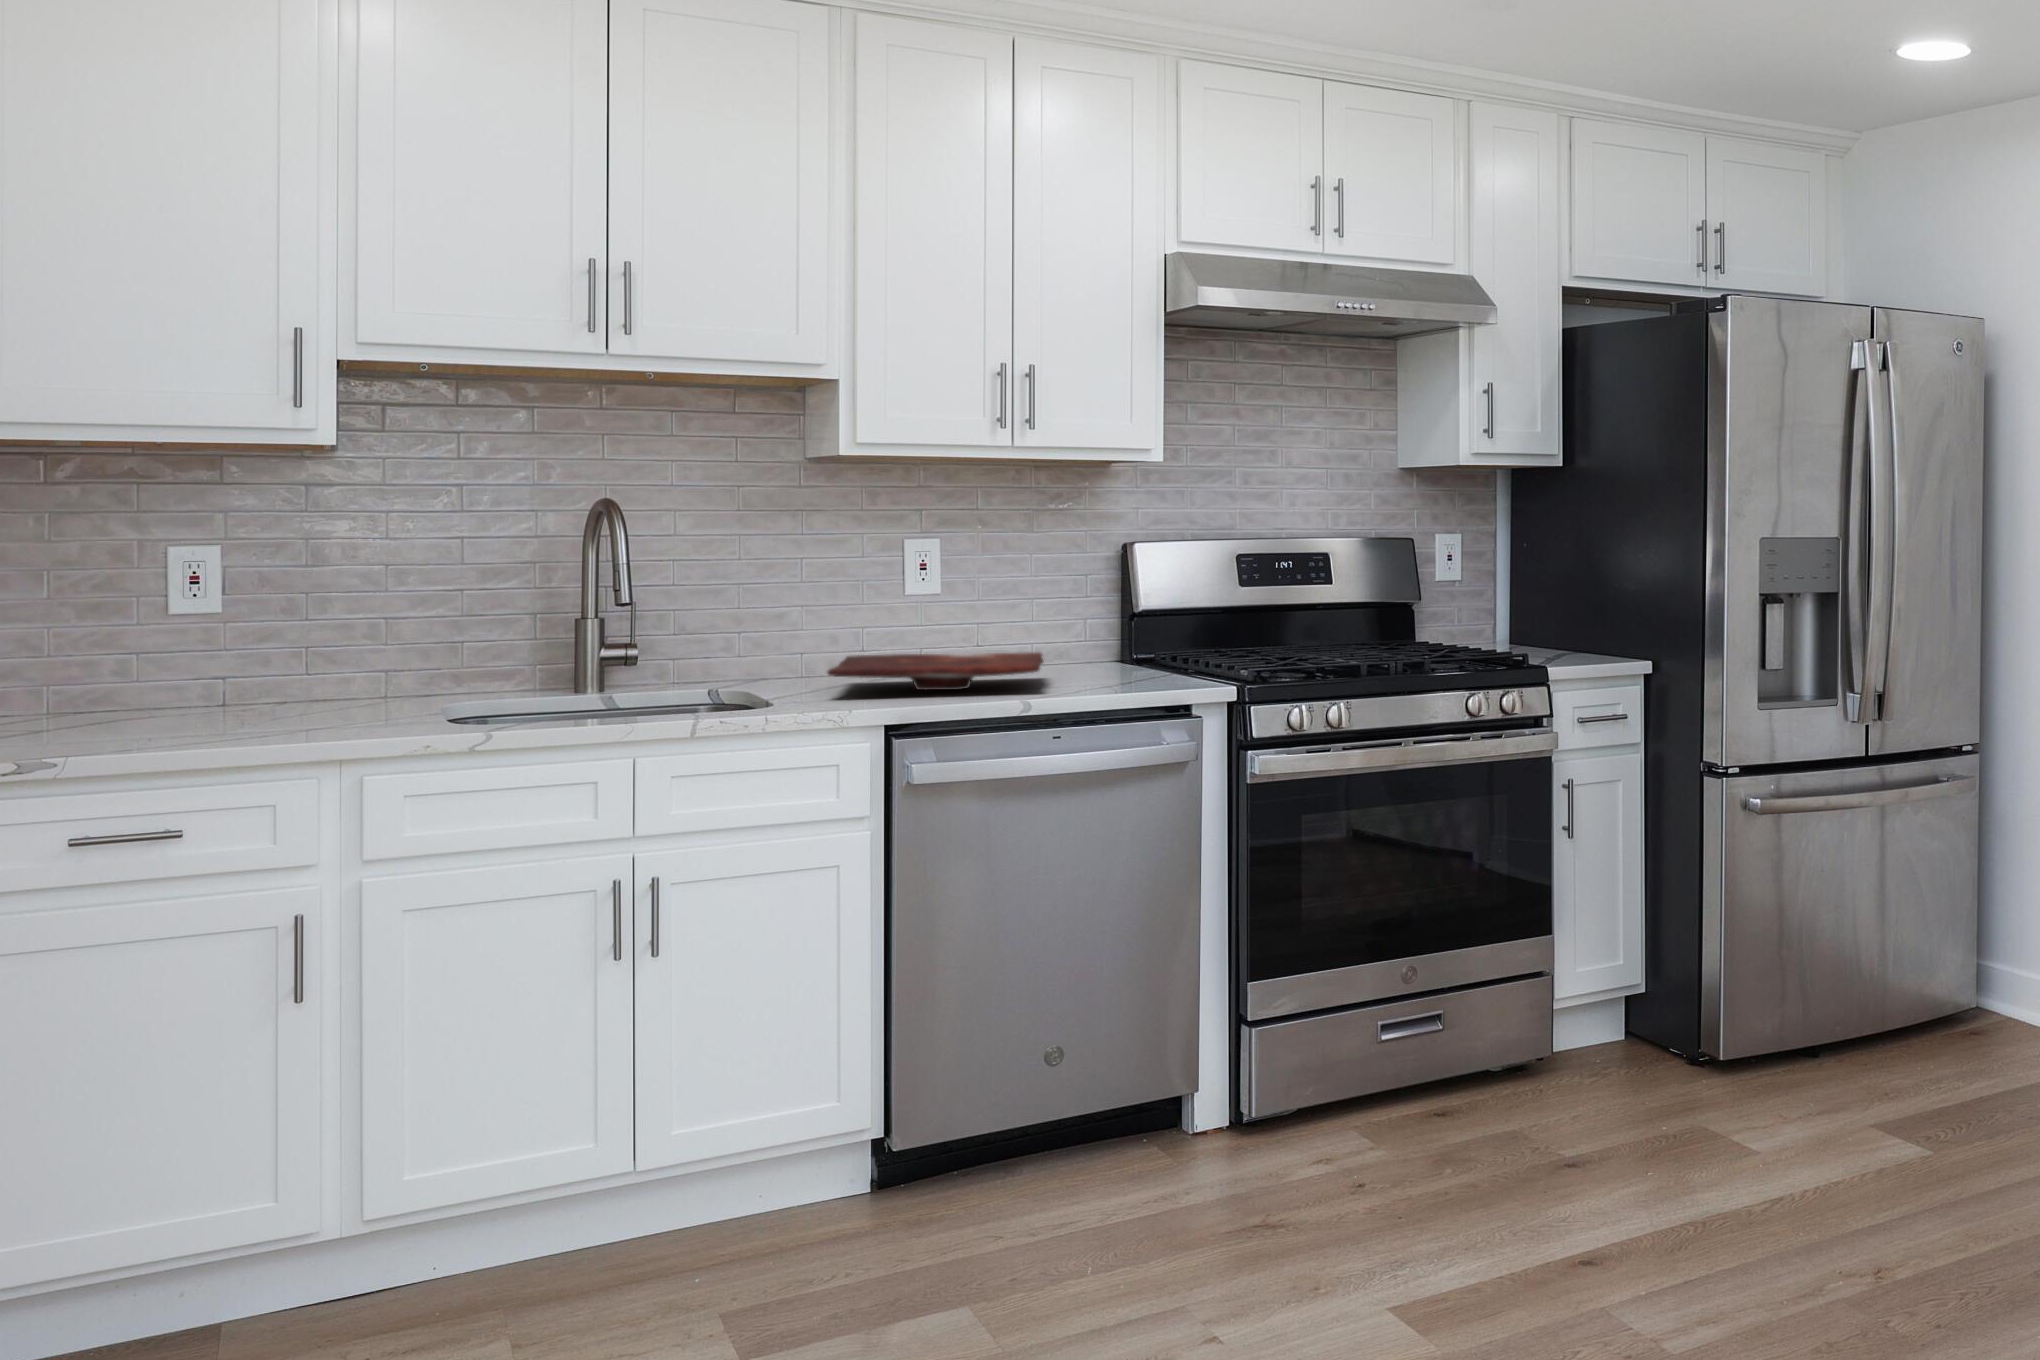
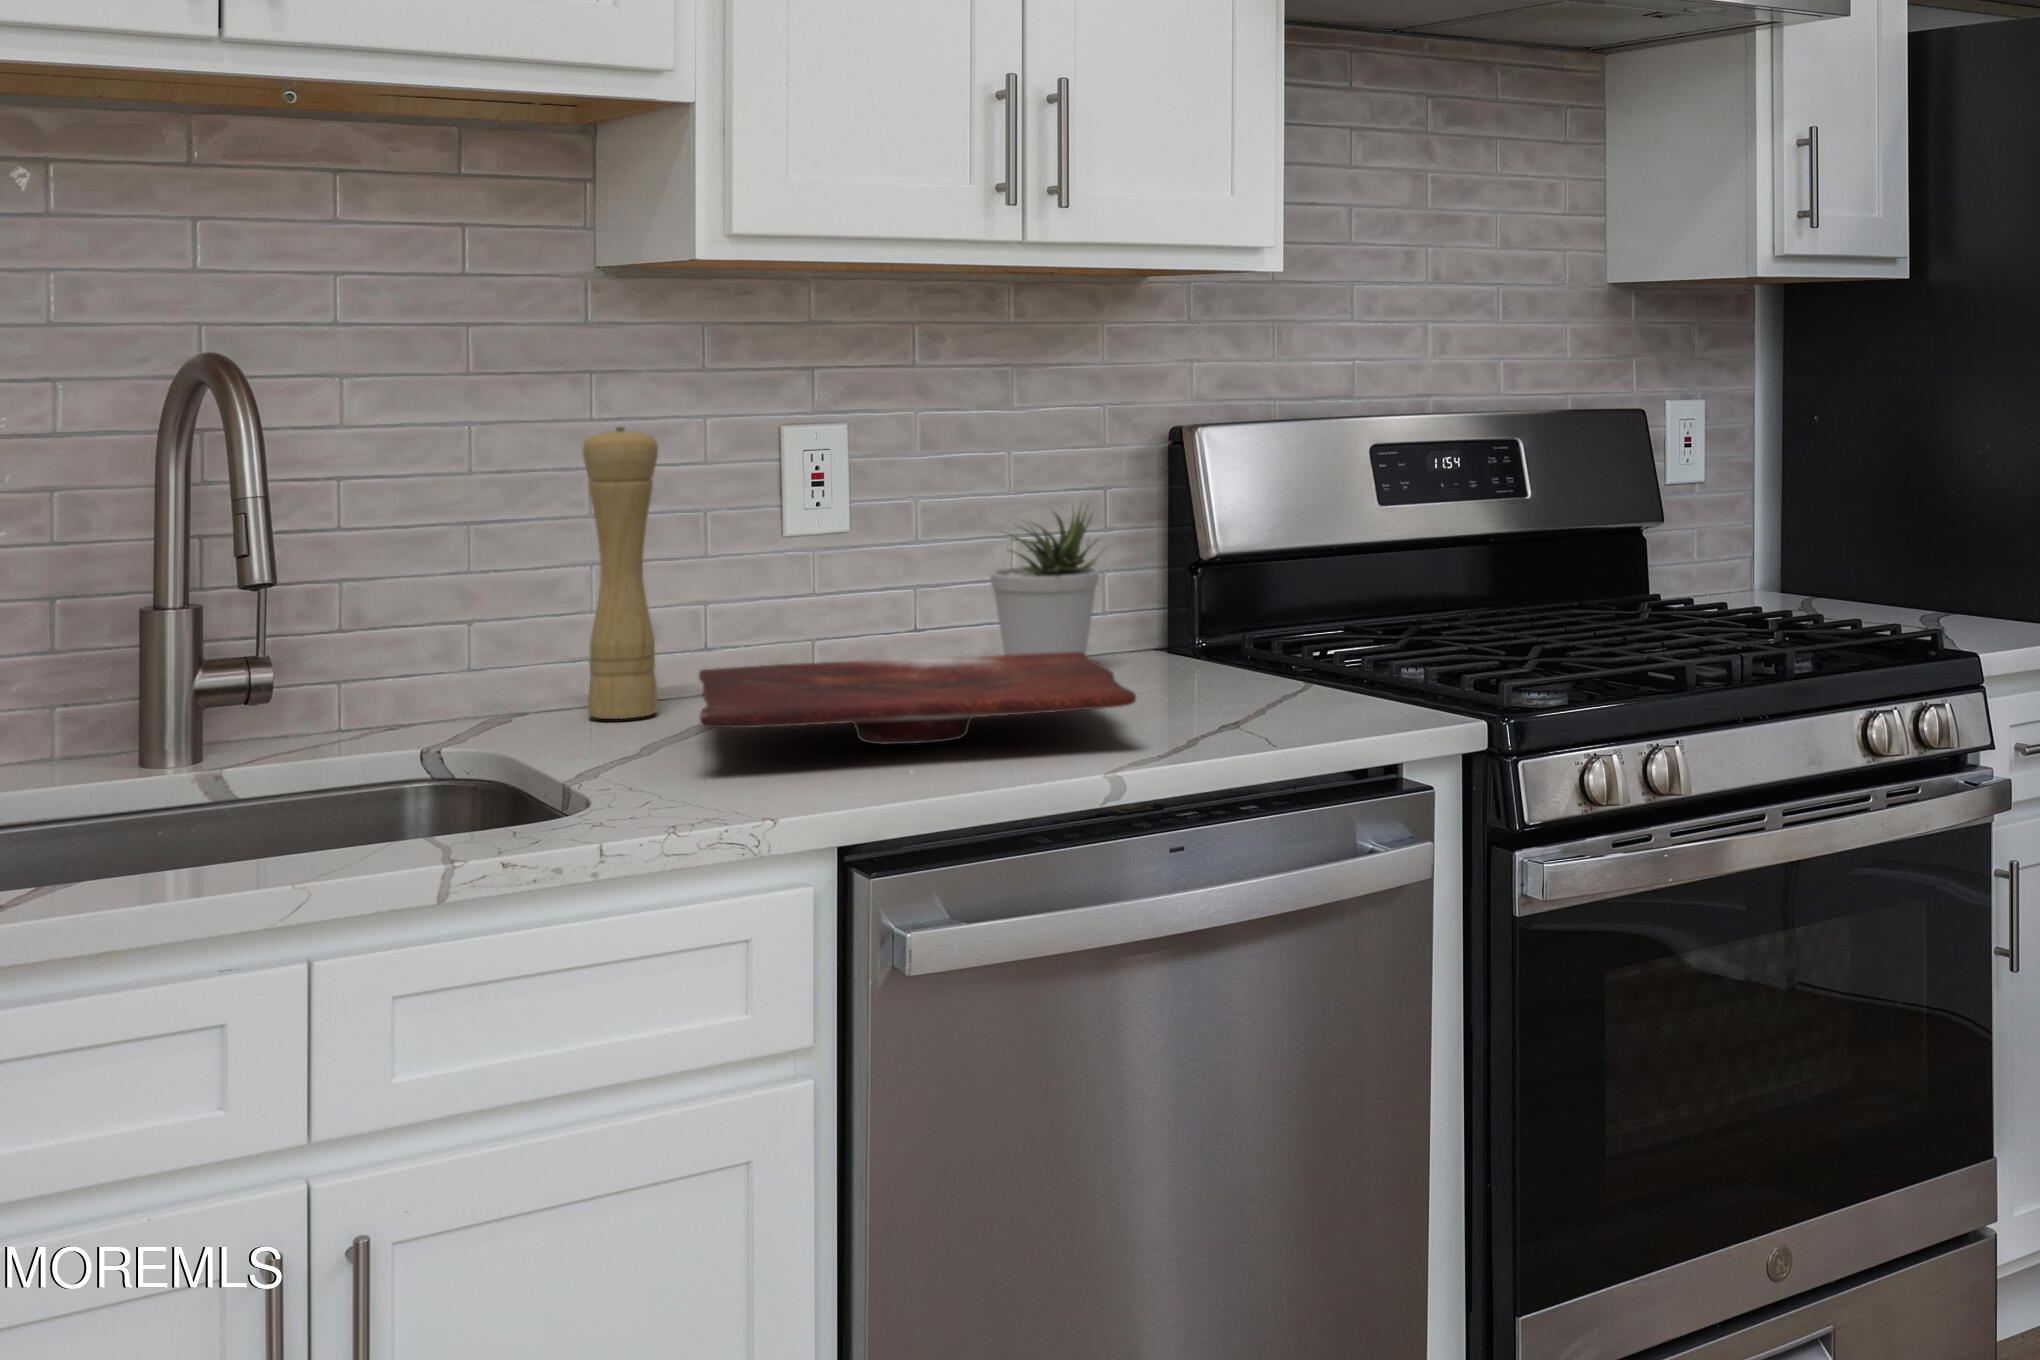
pepper mill: none [795,537,833,681] -> present [583,427,658,719]
potted plant: none [1013,578,1074,669] -> present [990,508,1099,655]

